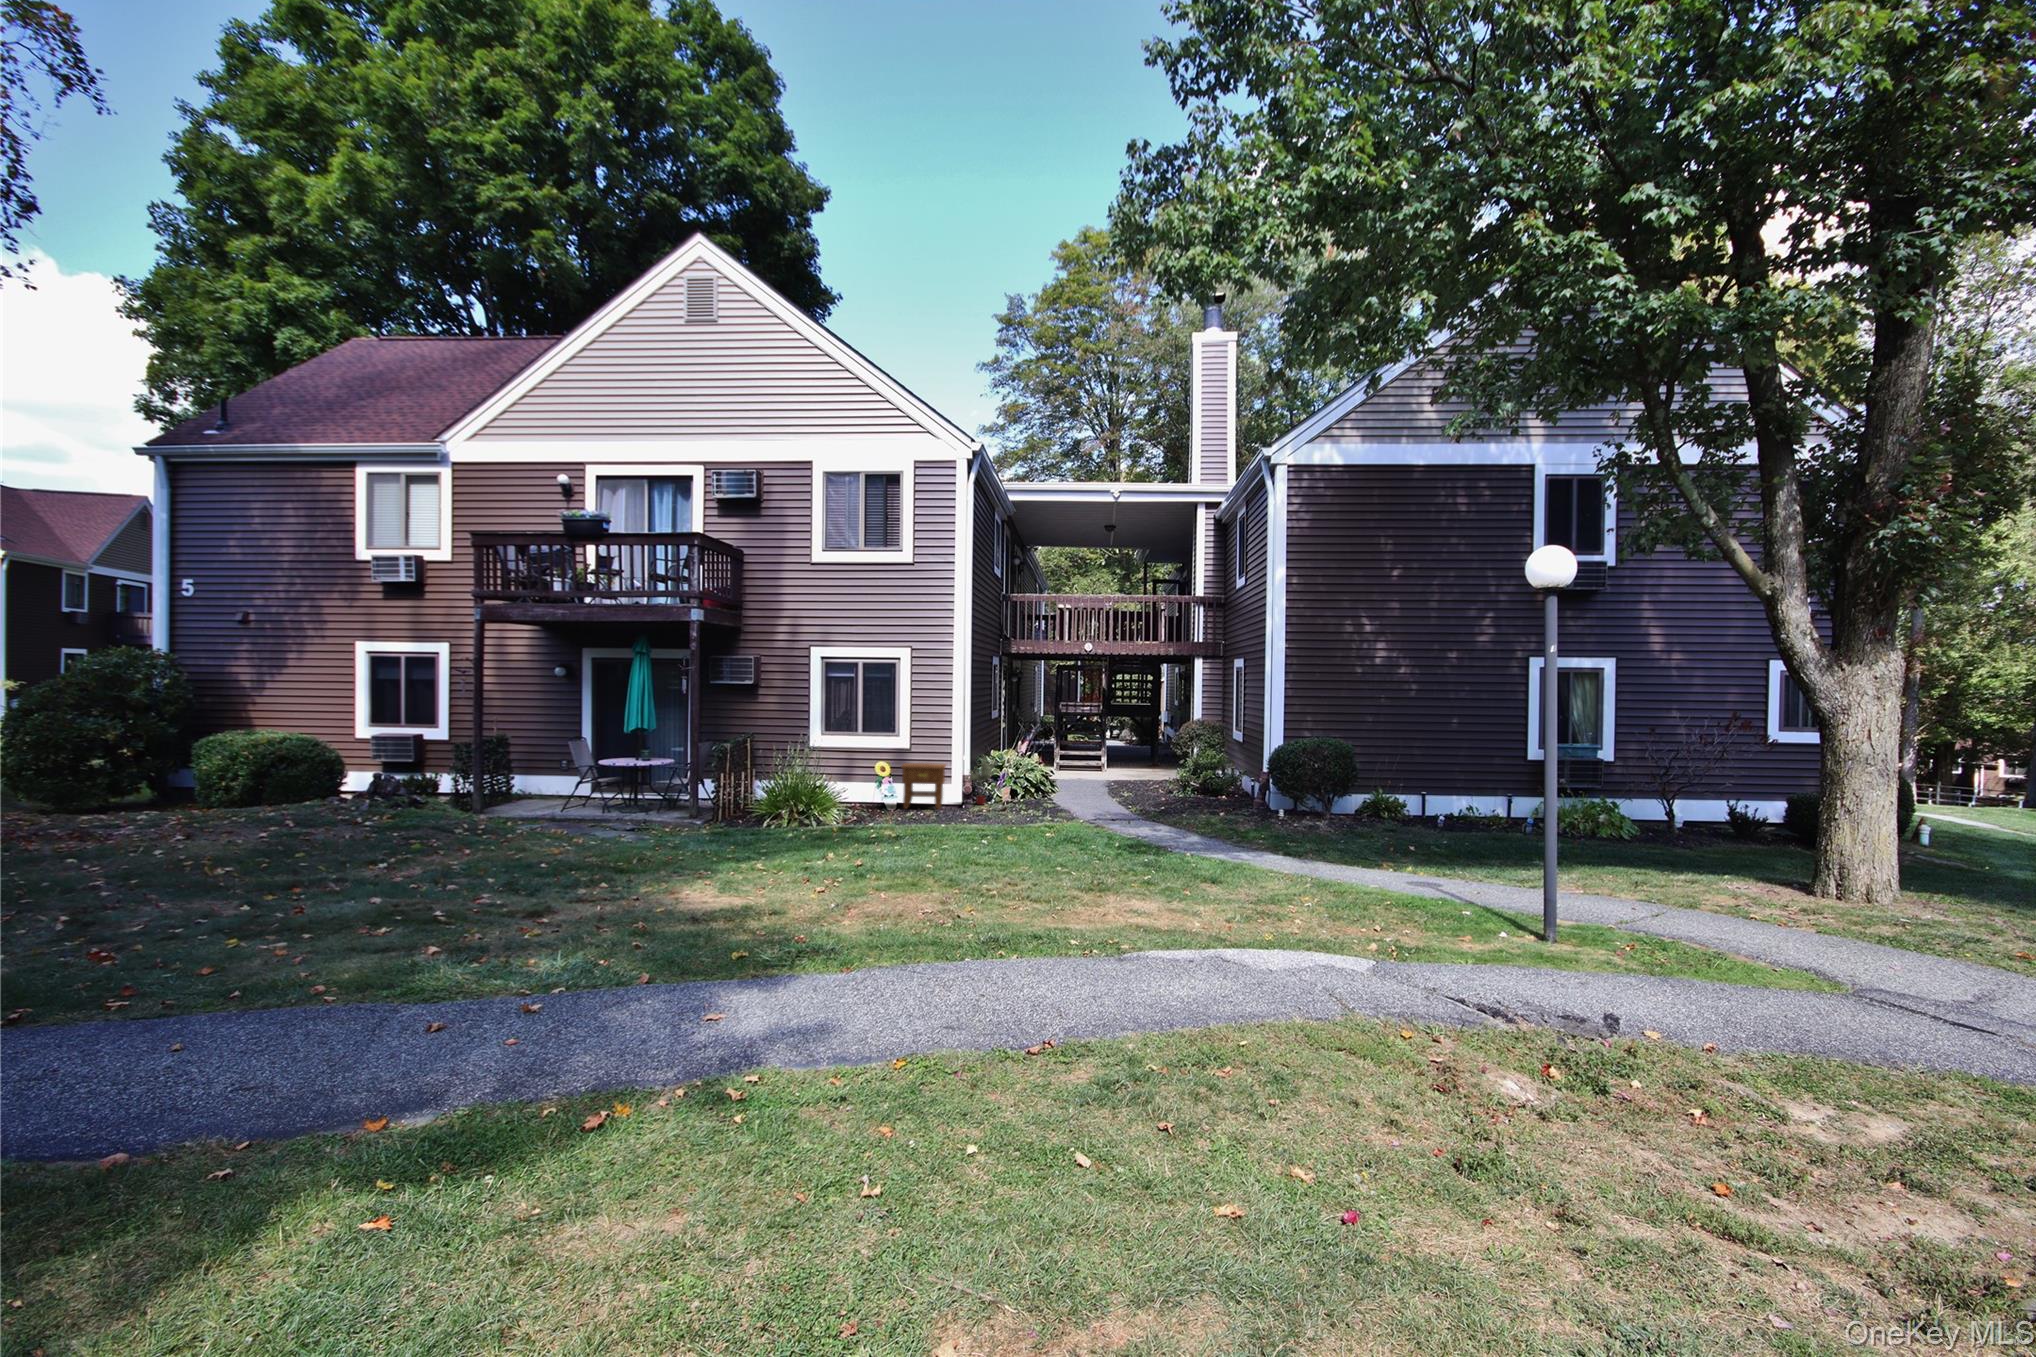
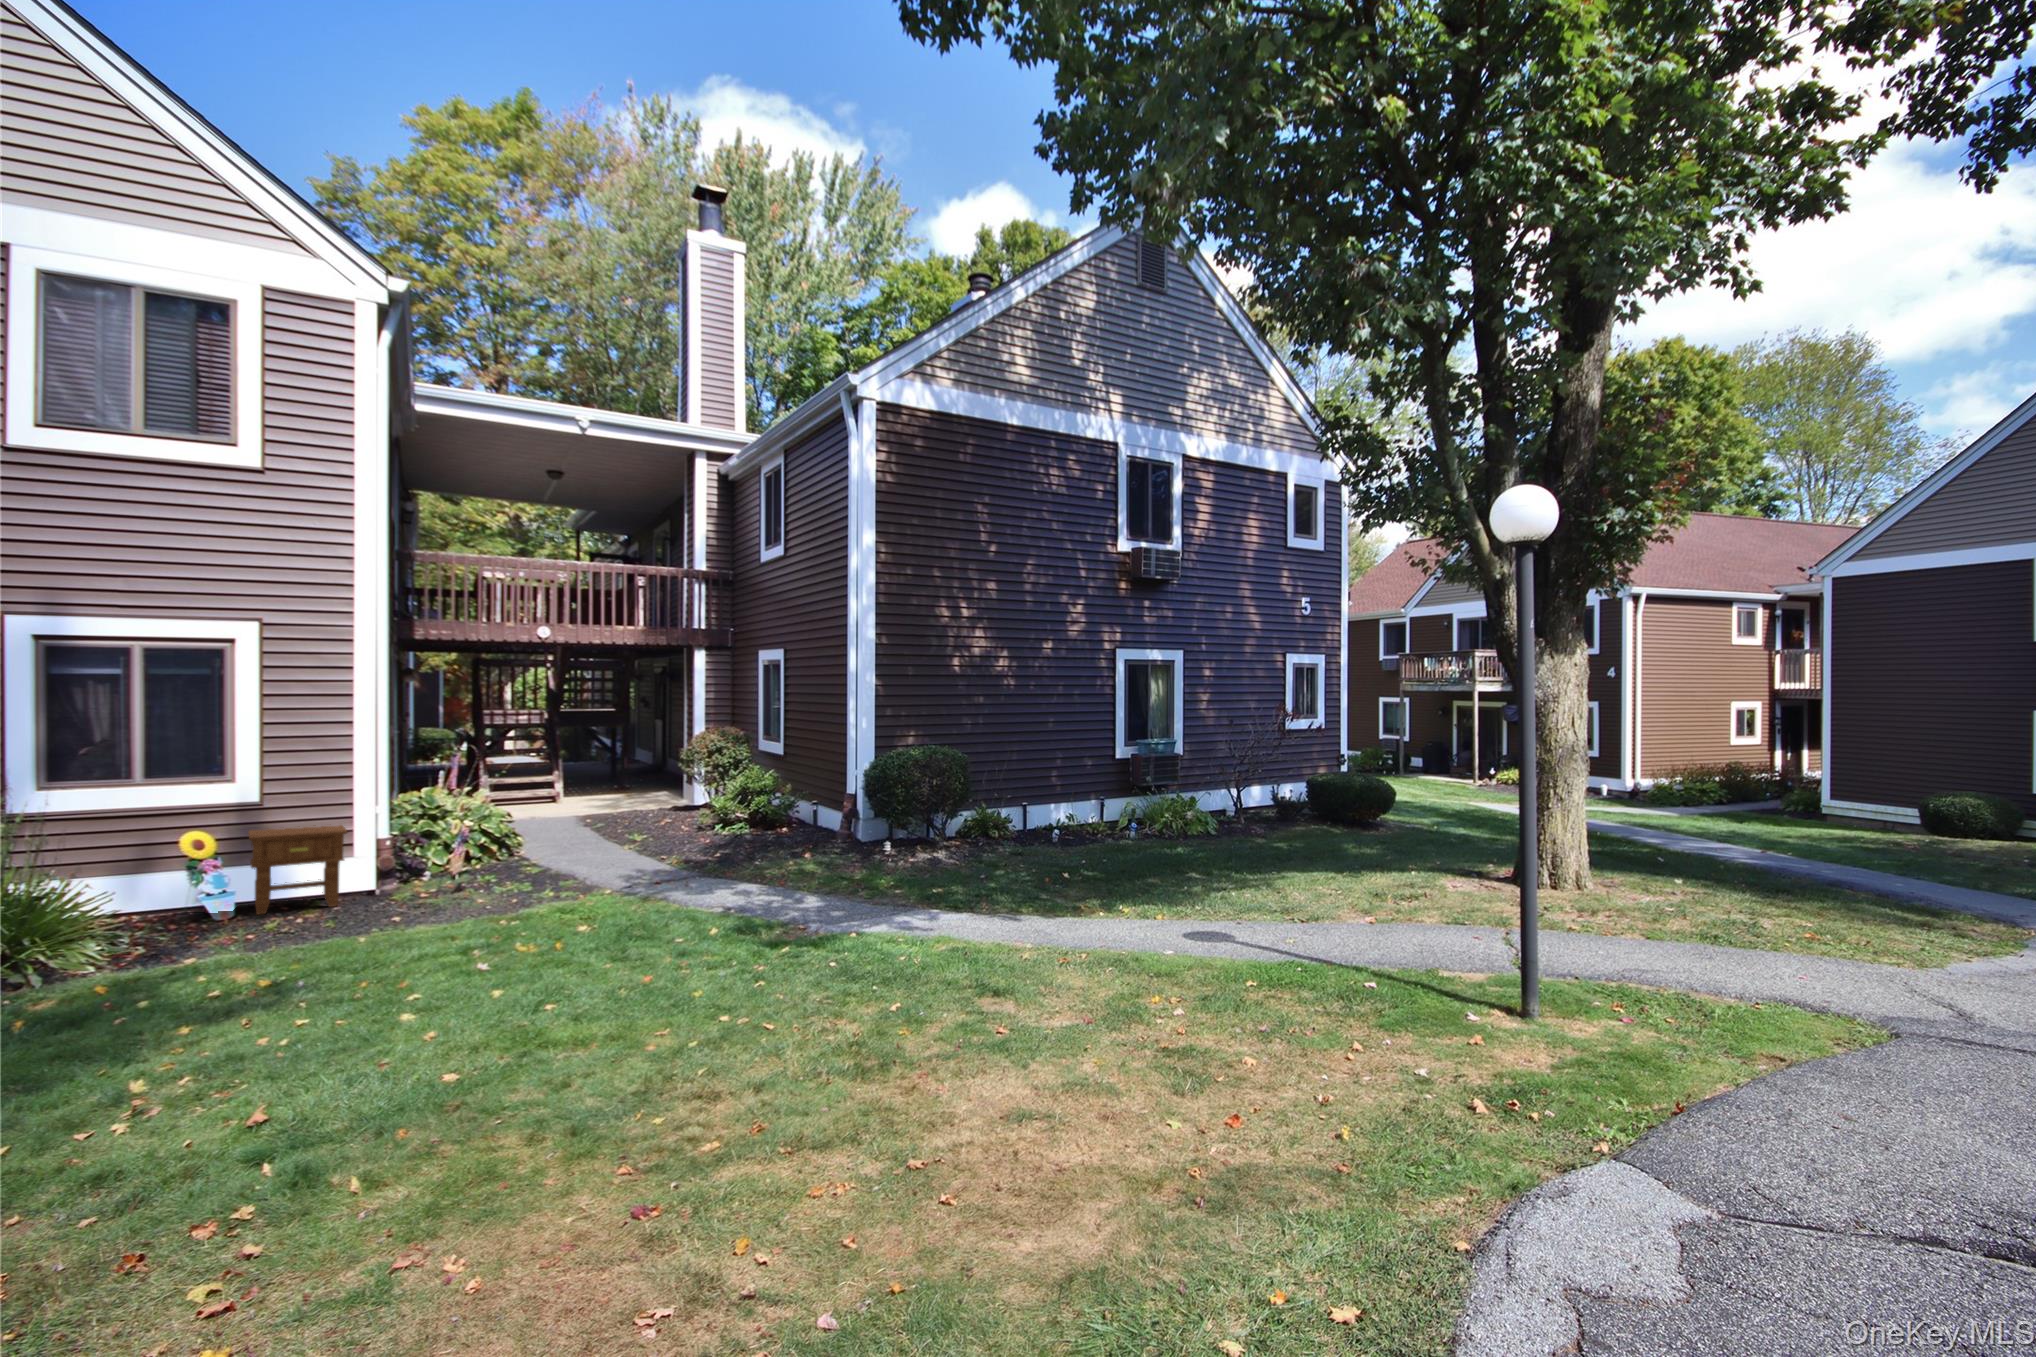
potted tree: present [966,755,997,805] -> none [377,802,439,887]

